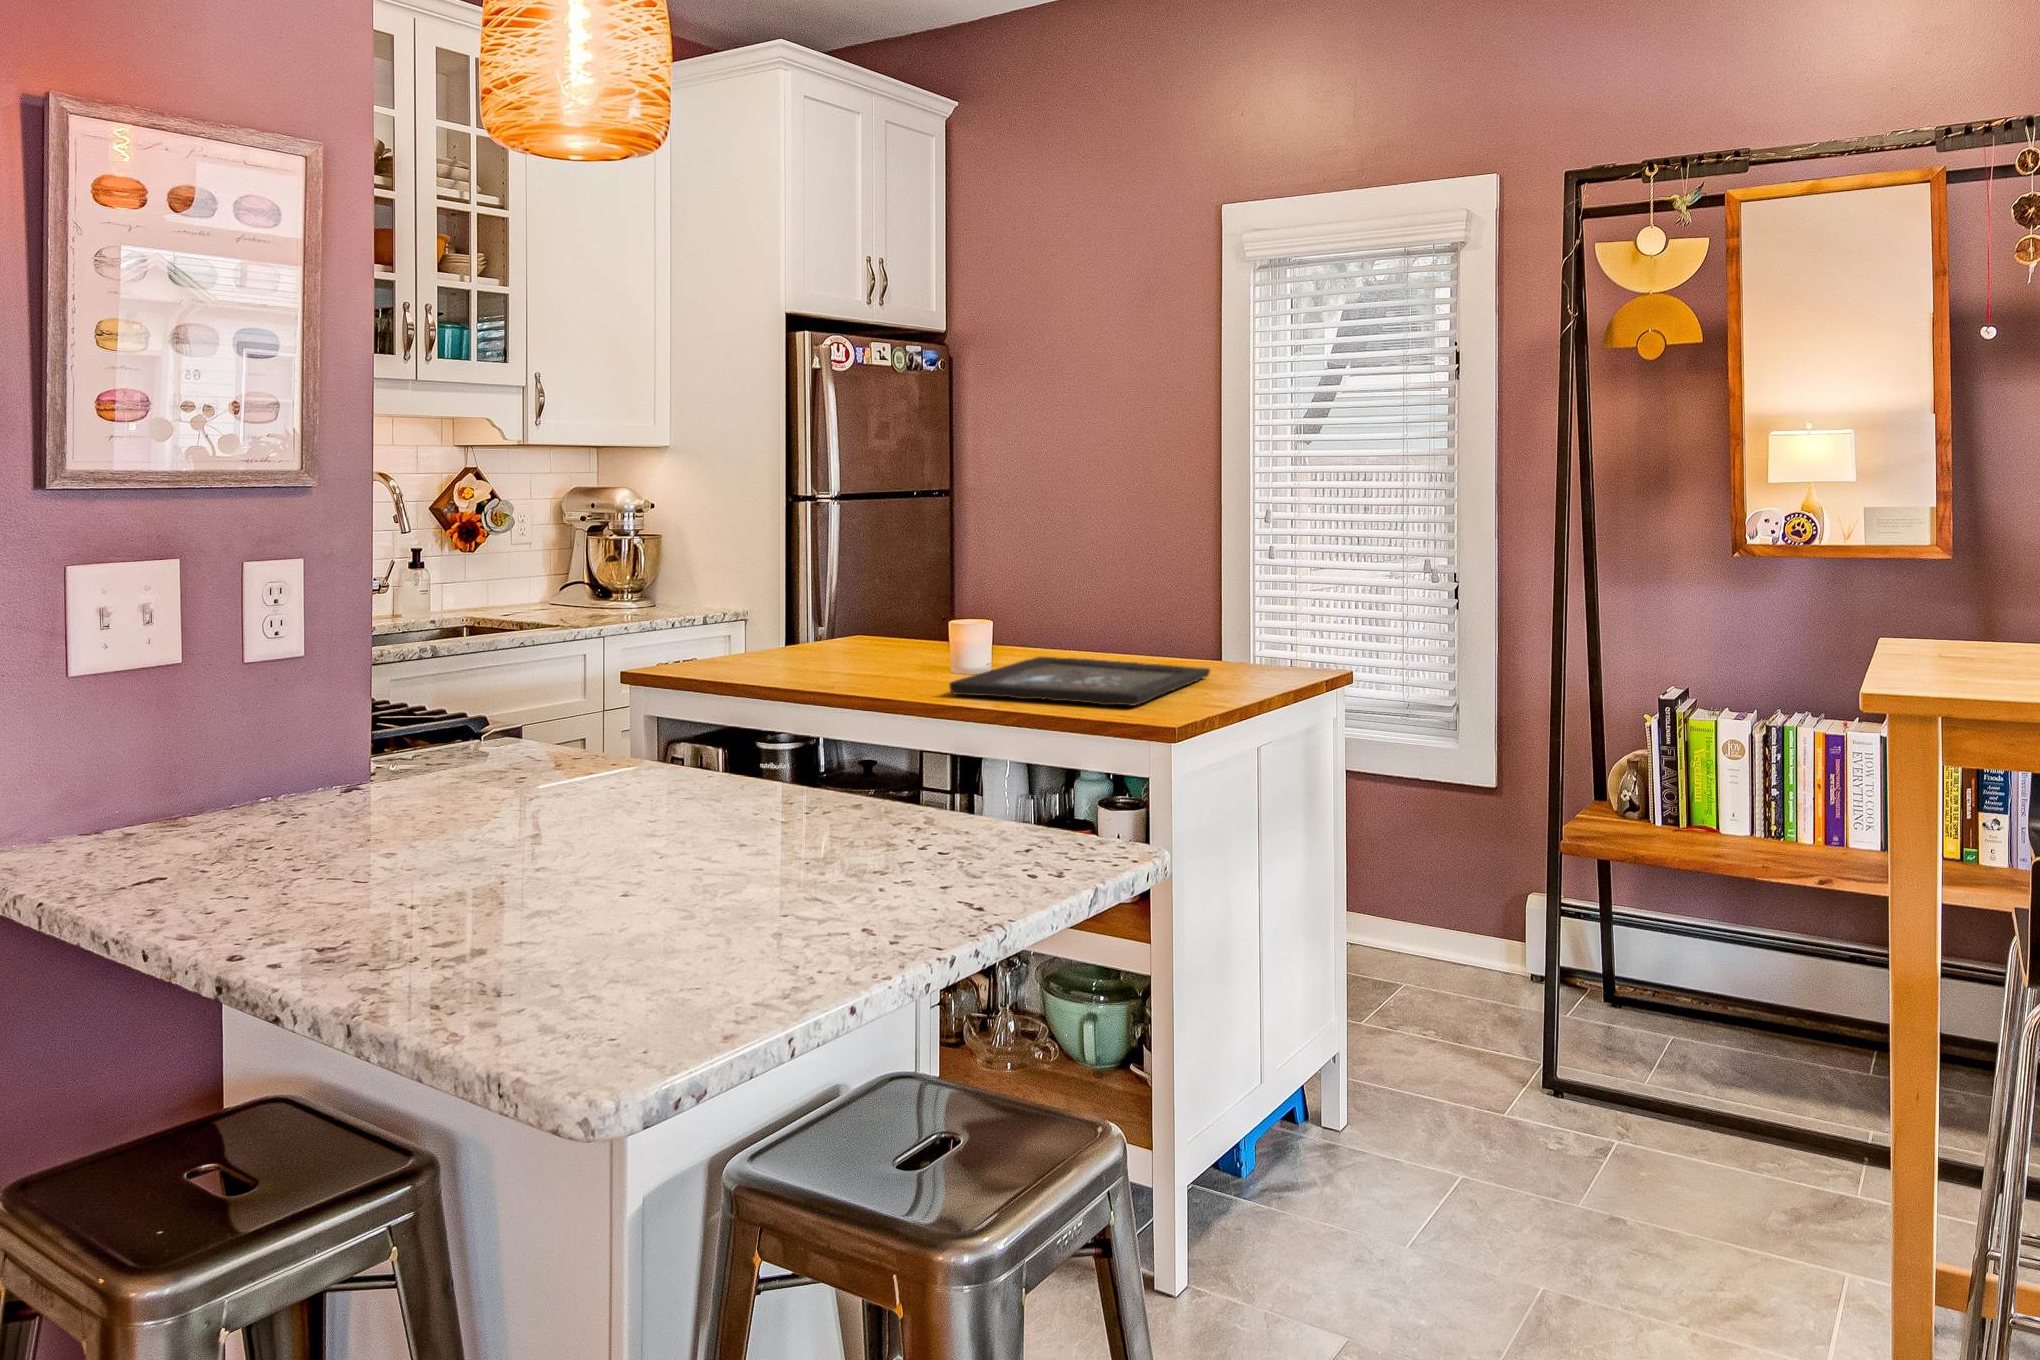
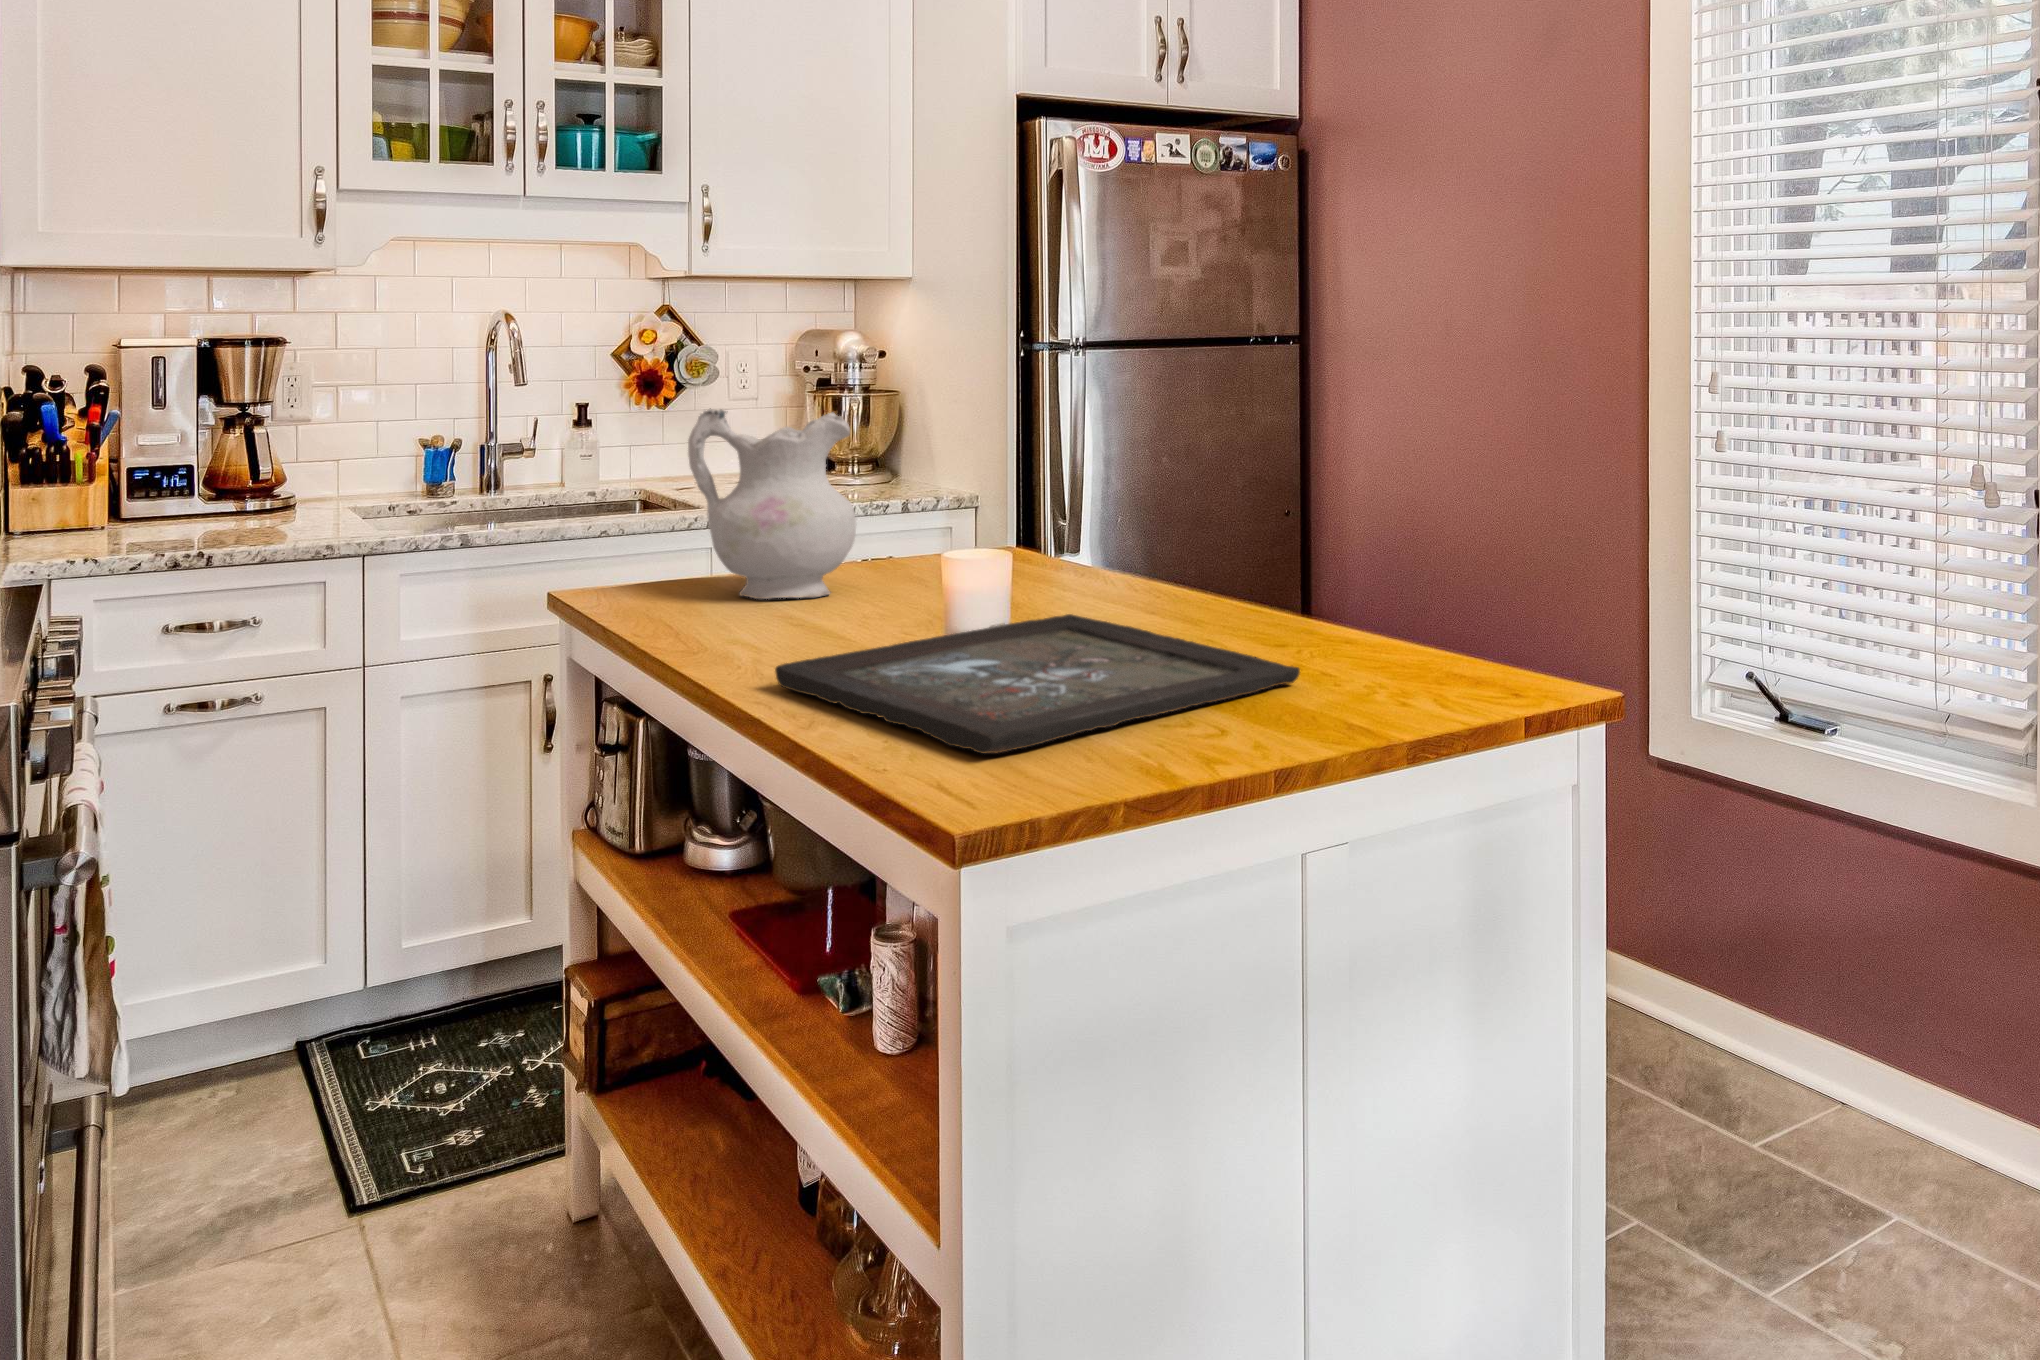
ceramic pitcher: none [752,541,858,665] -> present [688,408,856,599]

